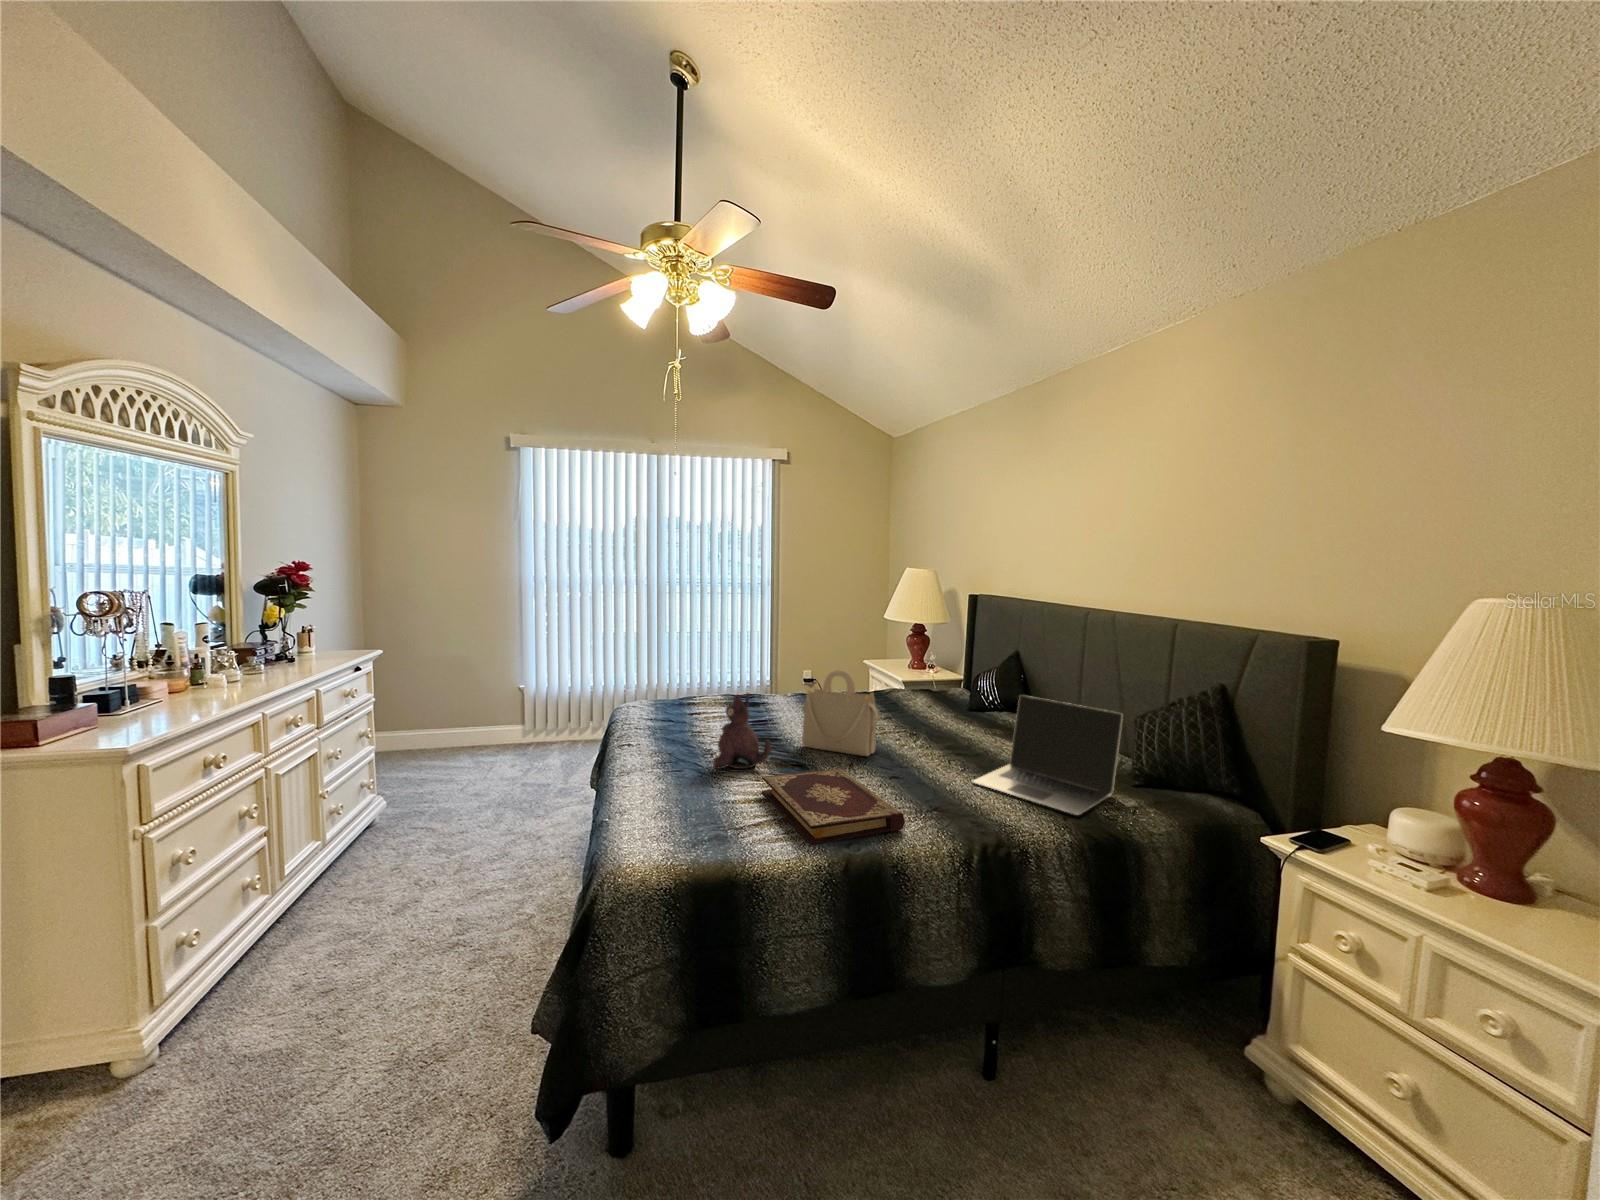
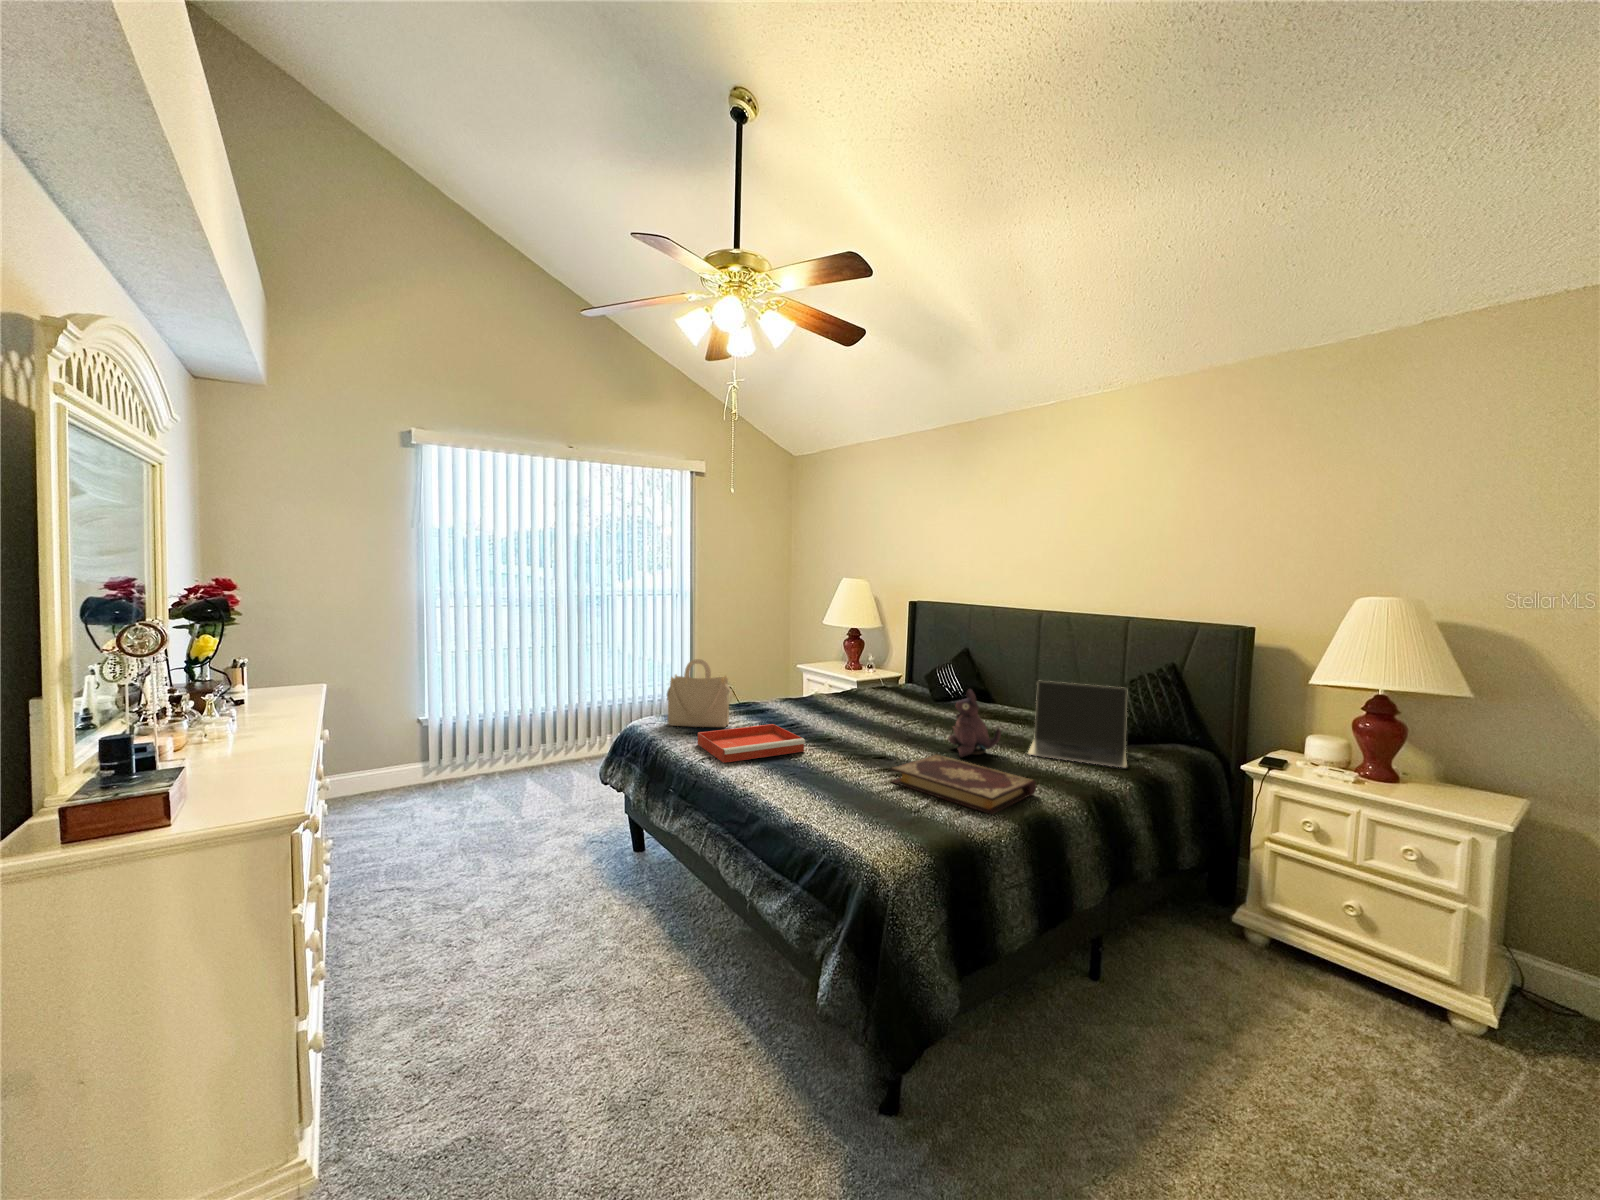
handbag: present [802,670,879,756] -> present [667,659,732,727]
plush toy: present [713,693,771,769] -> present [948,689,1001,757]
tray: none [634,718,727,751] -> present [698,724,805,763]

